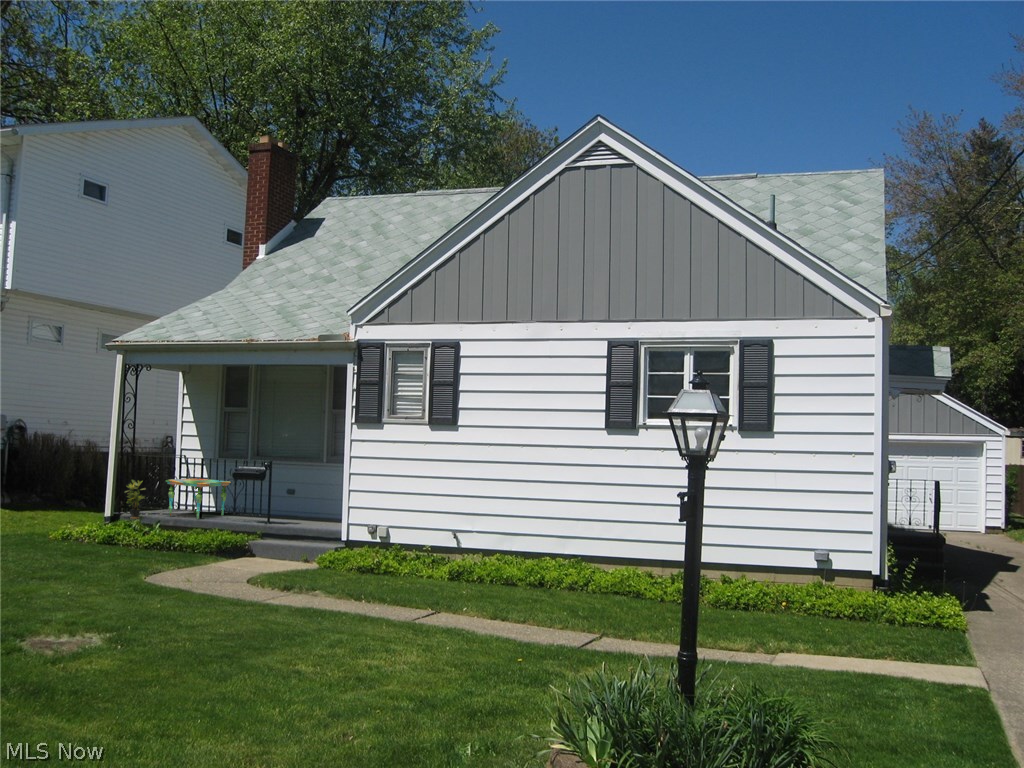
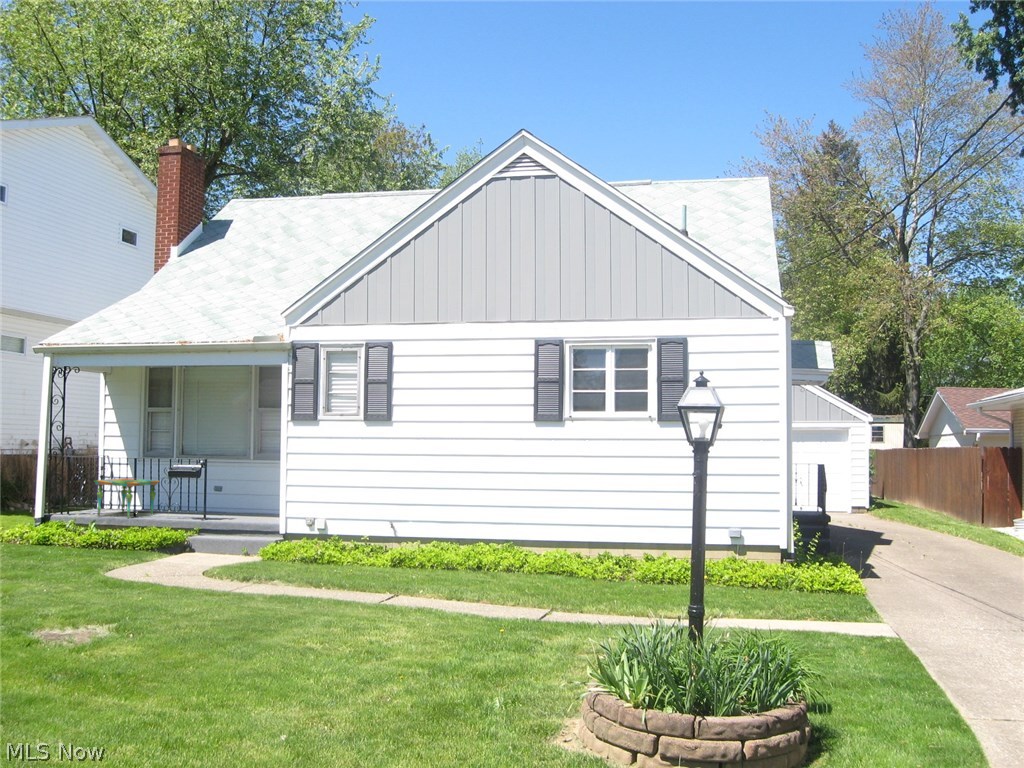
potted plant: present [125,480,145,519] -> none [51,481,74,520]

